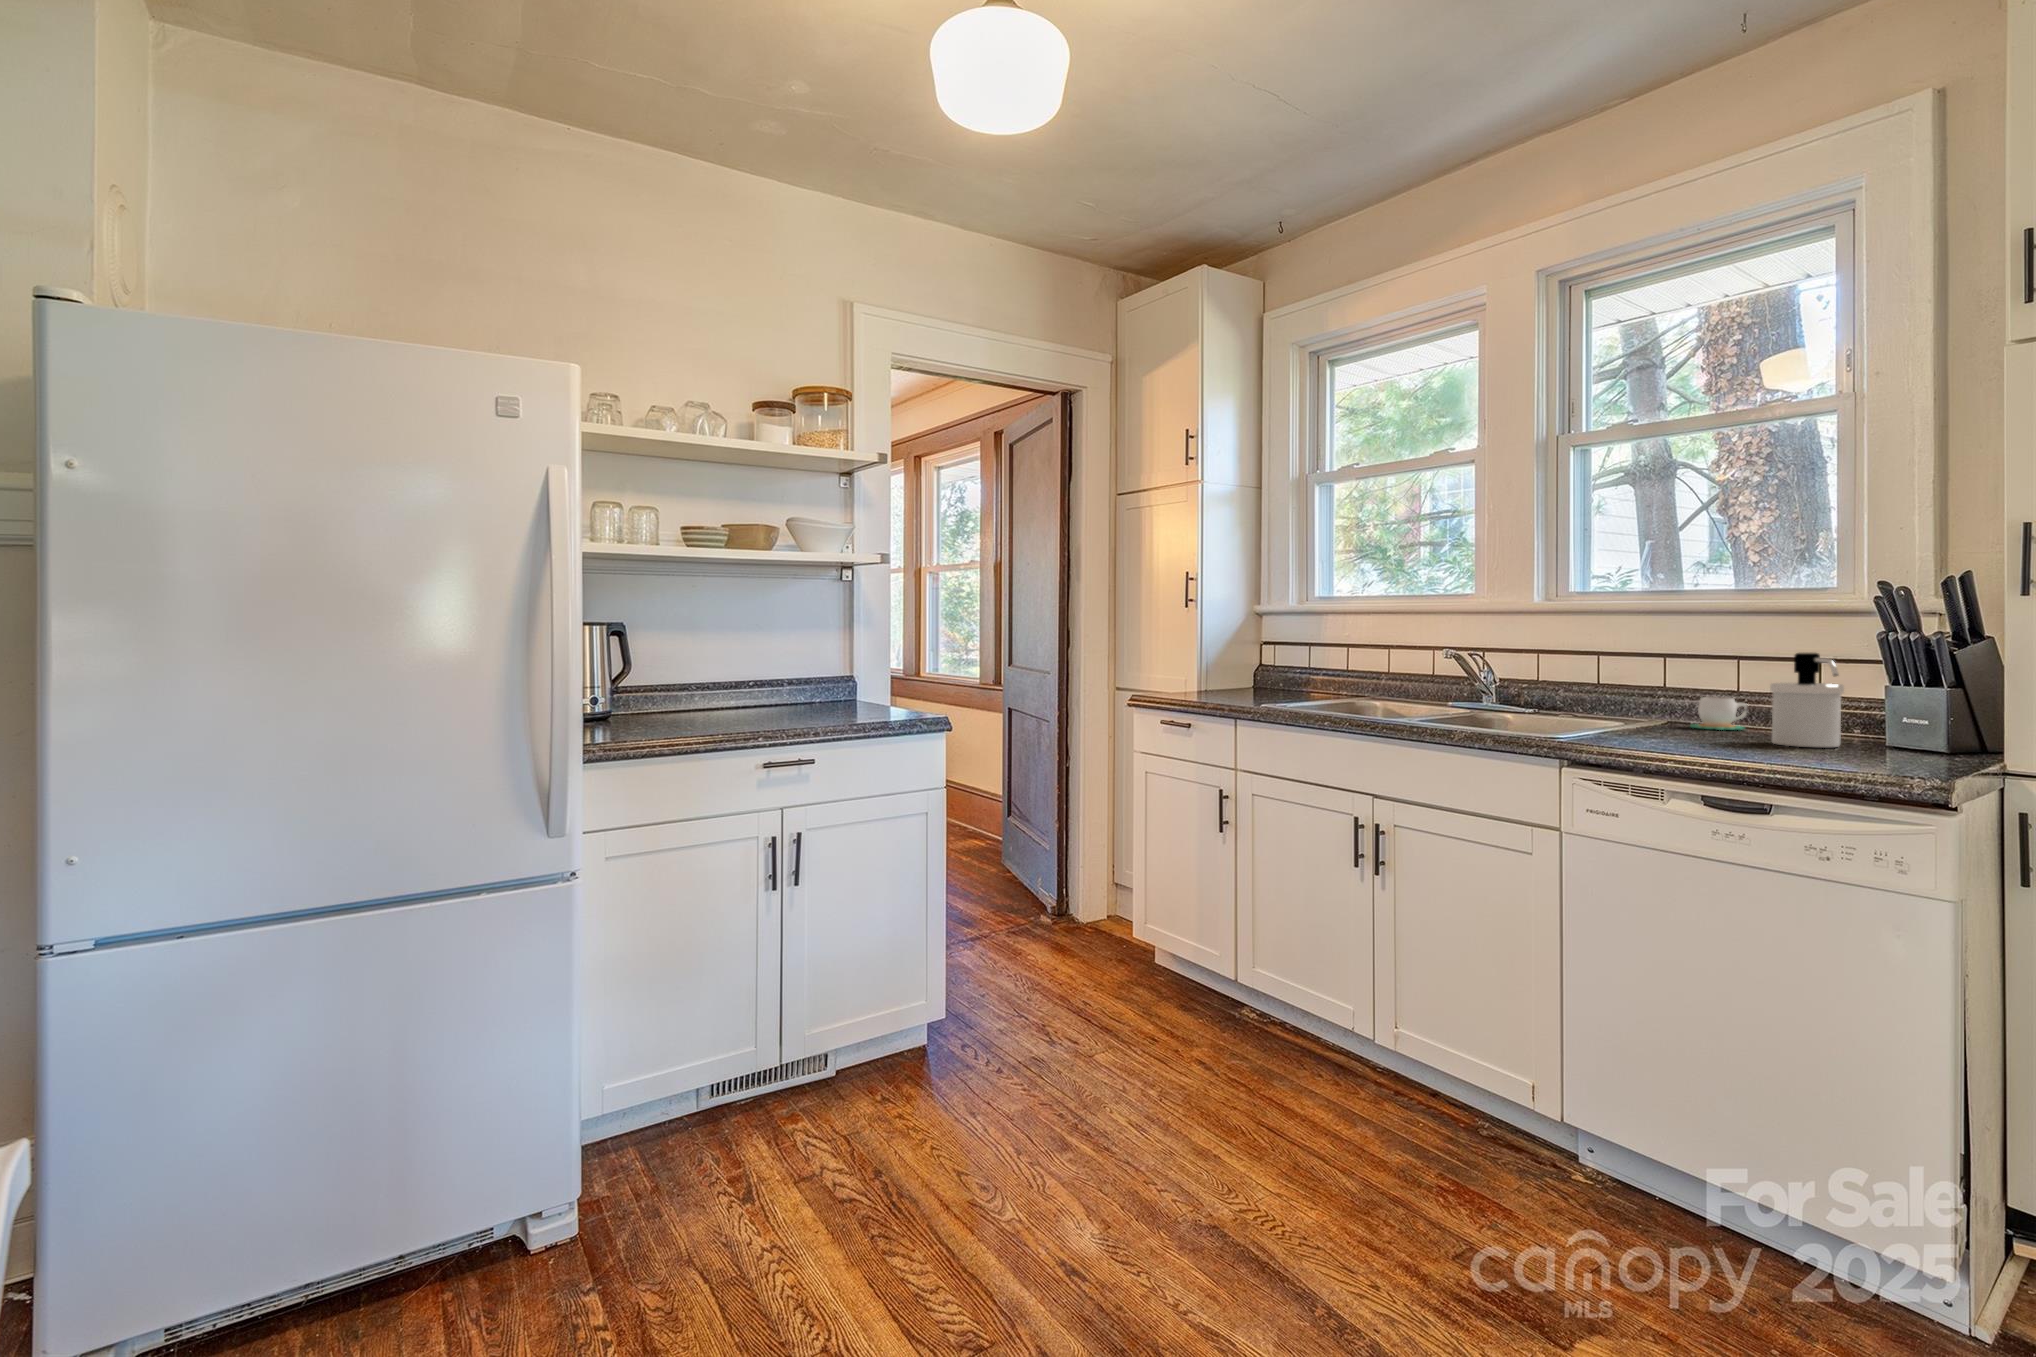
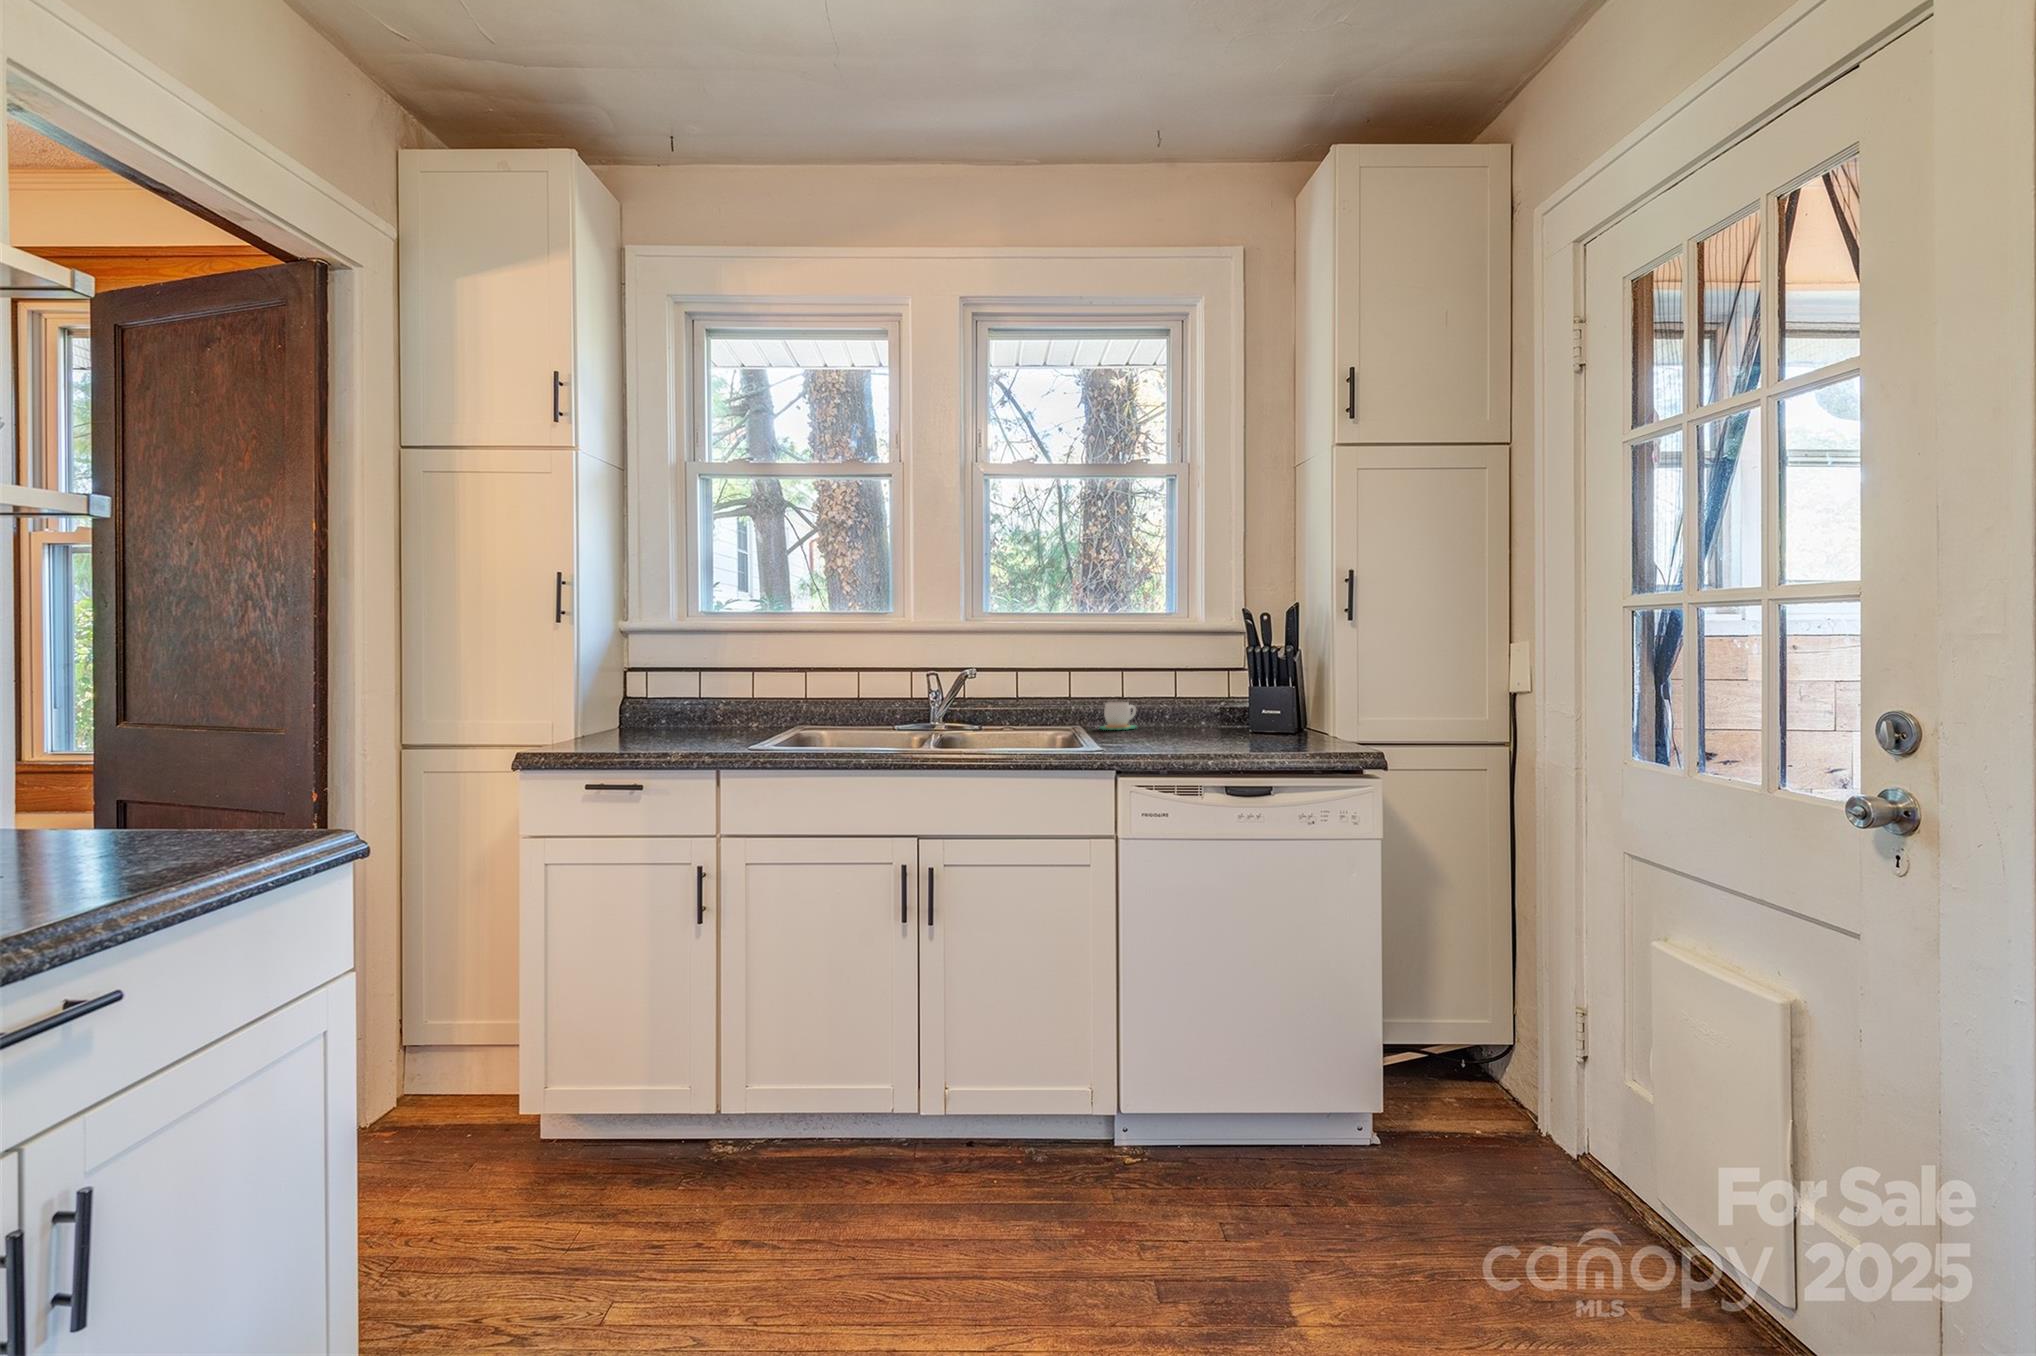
soap dispenser: present [1770,653,1844,747] -> none [1190,662,1251,738]

